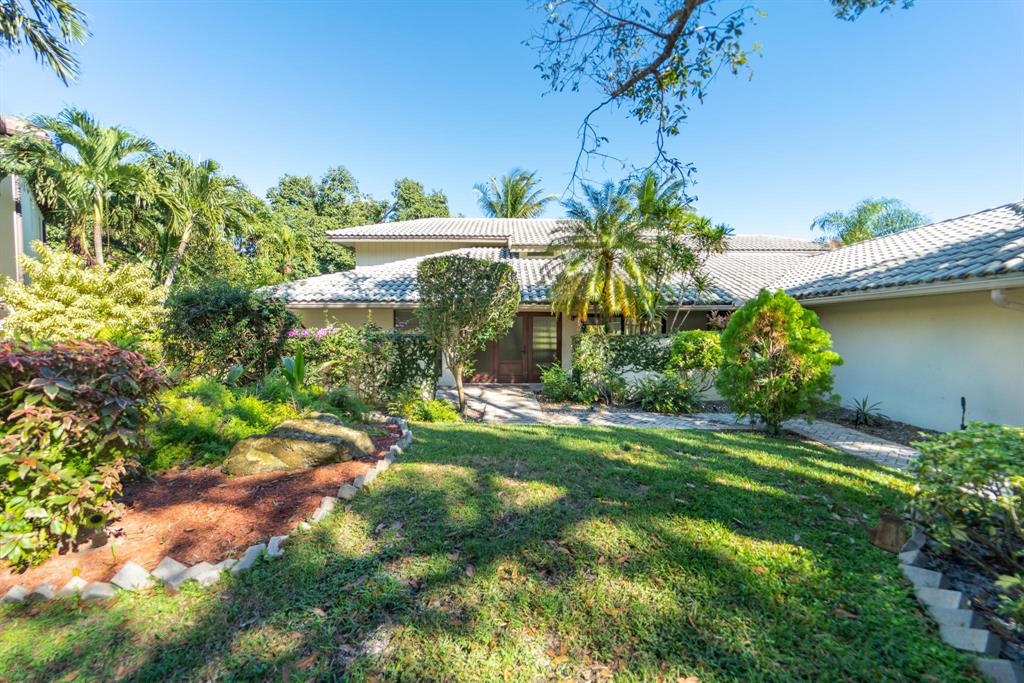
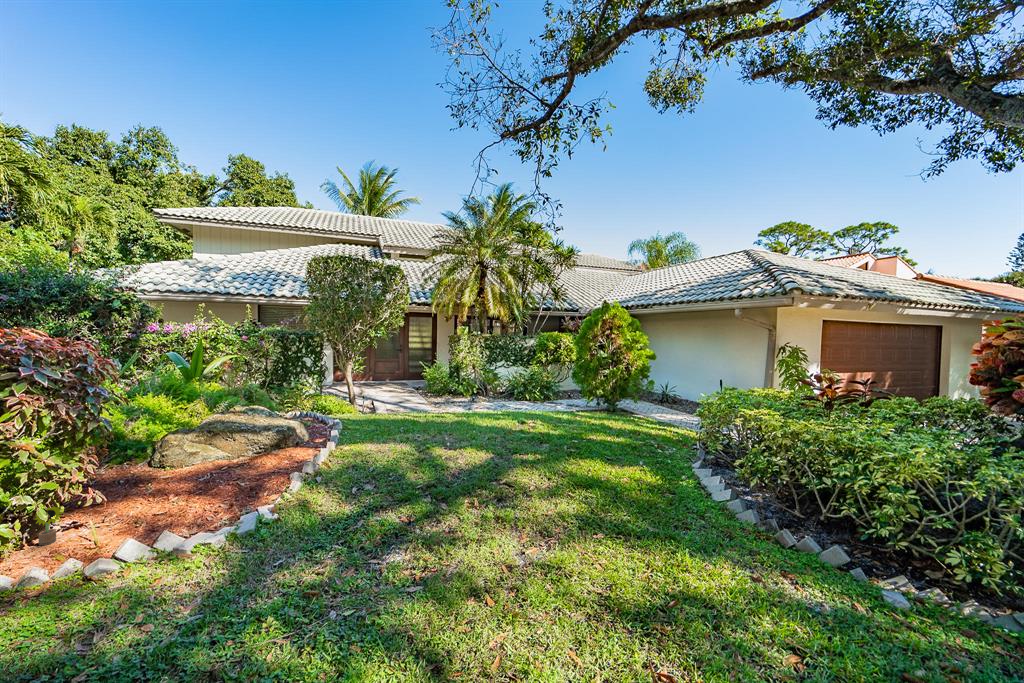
watering can: present [843,502,920,553] -> none [663,440,701,467]

